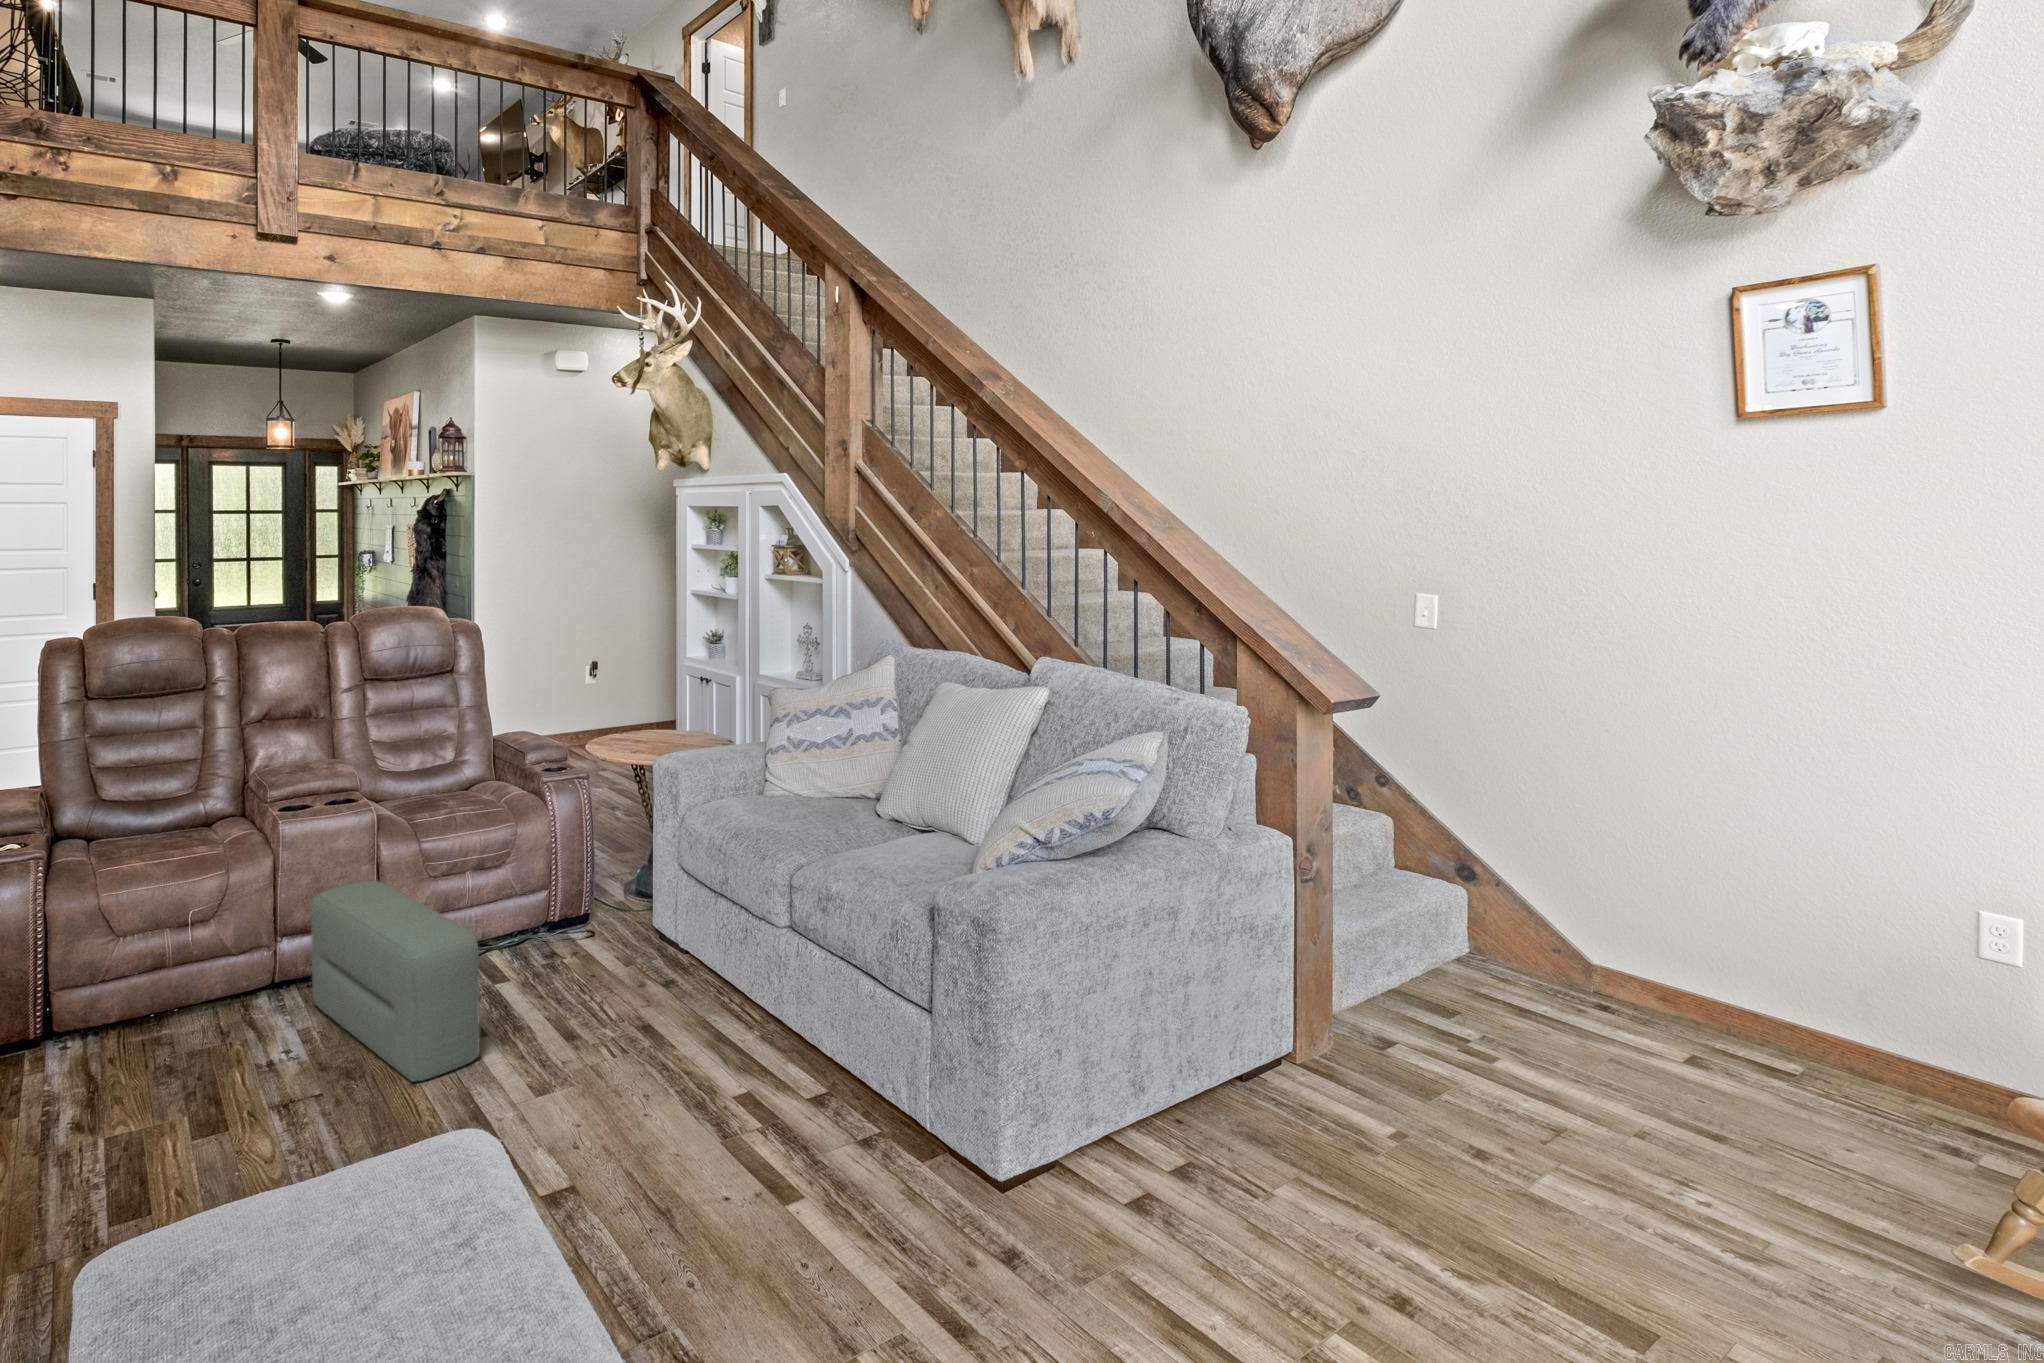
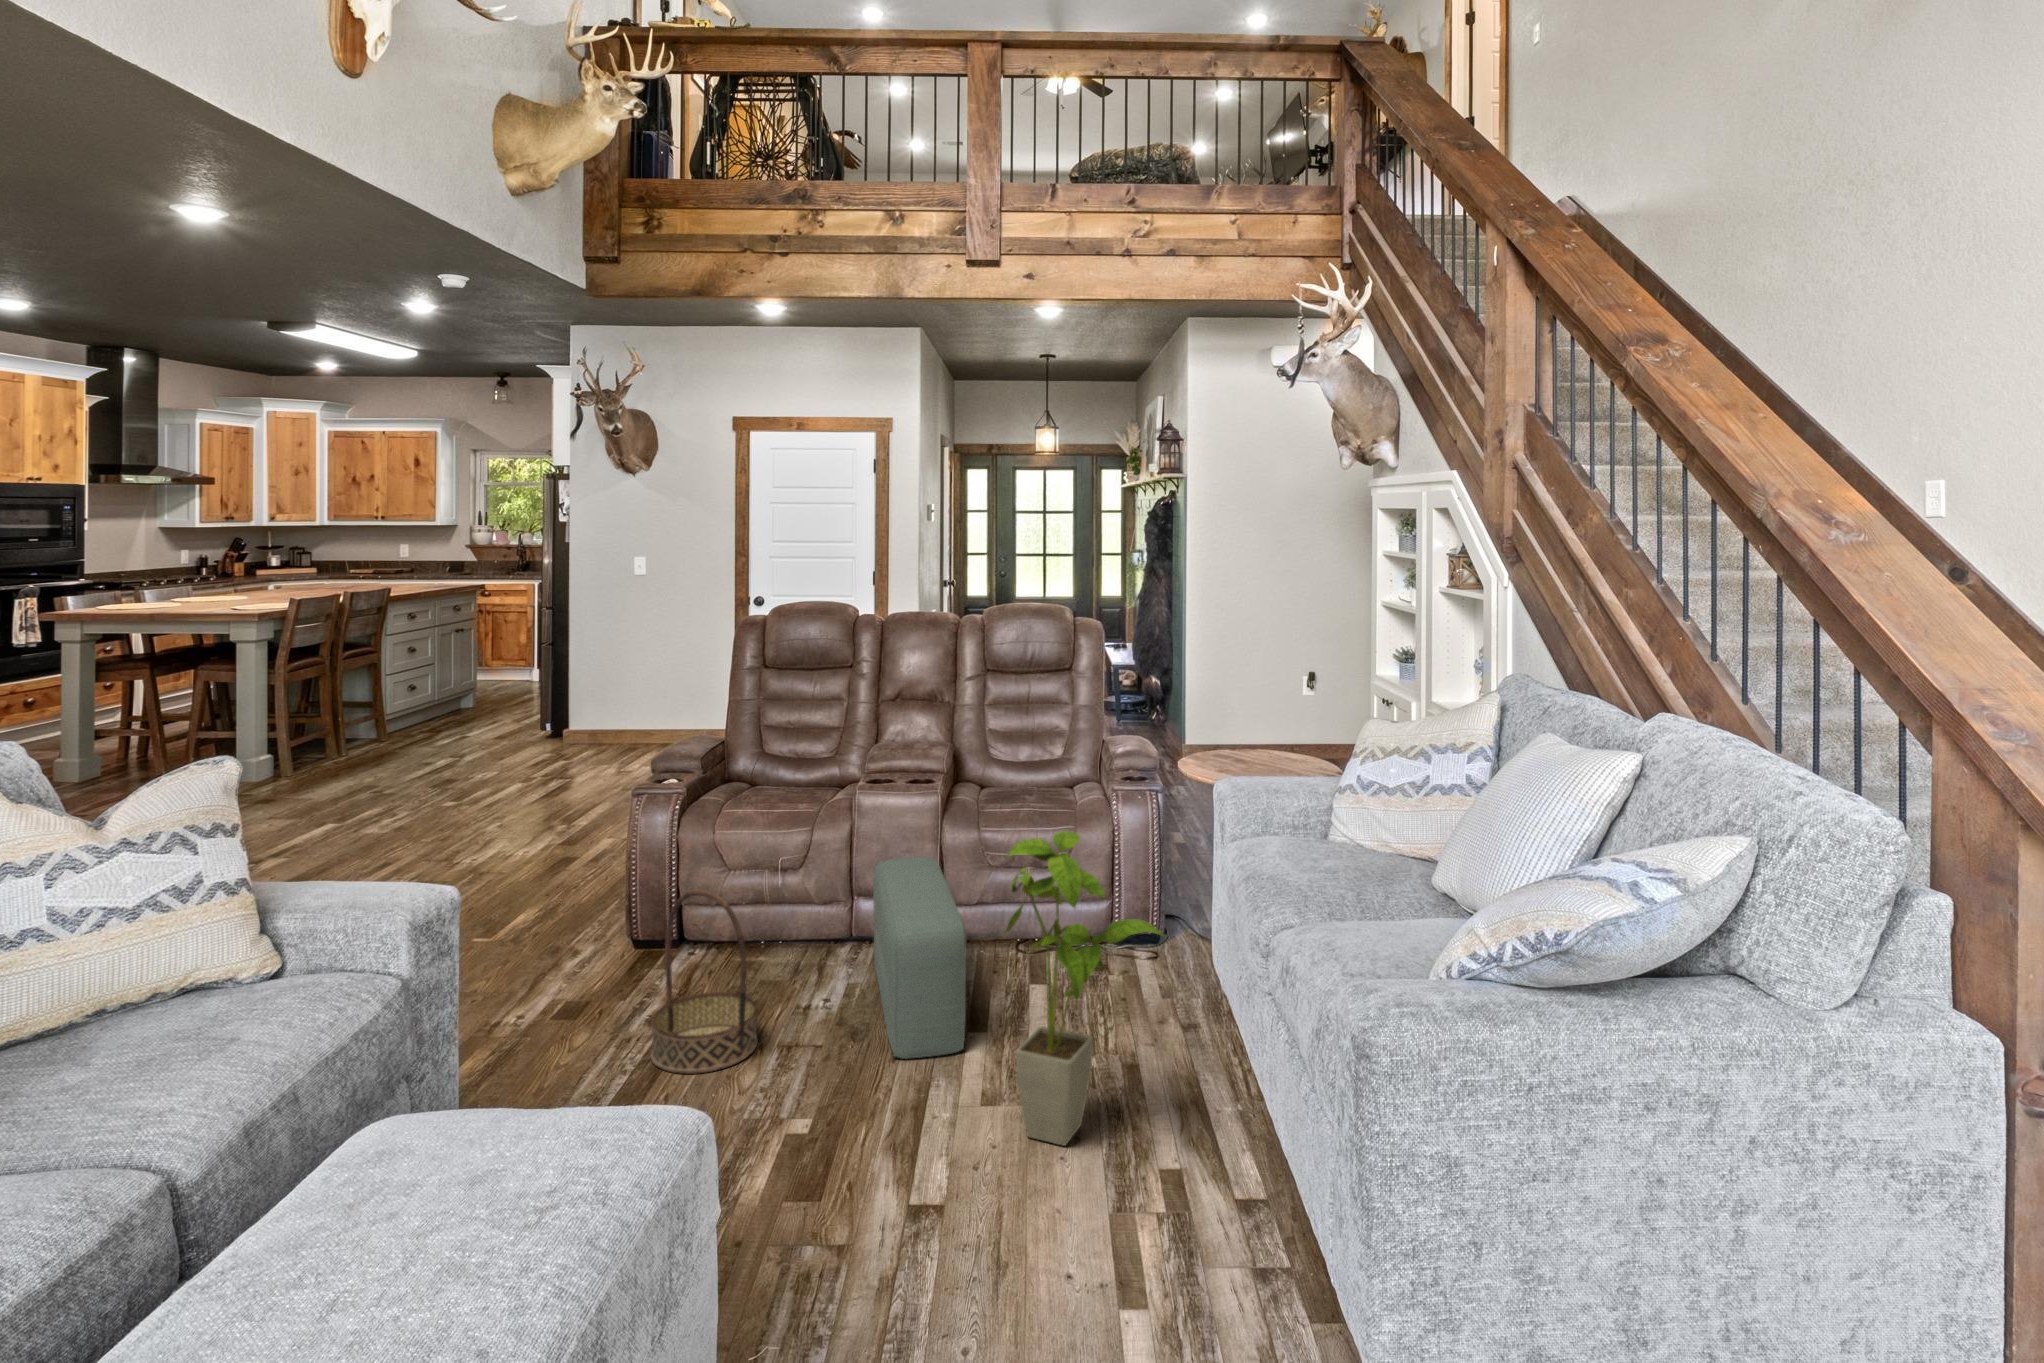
house plant: none [563,817,715,1109] -> present [1002,831,1164,1146]
basket: none [117,954,249,1166] -> present [651,890,758,1074]

